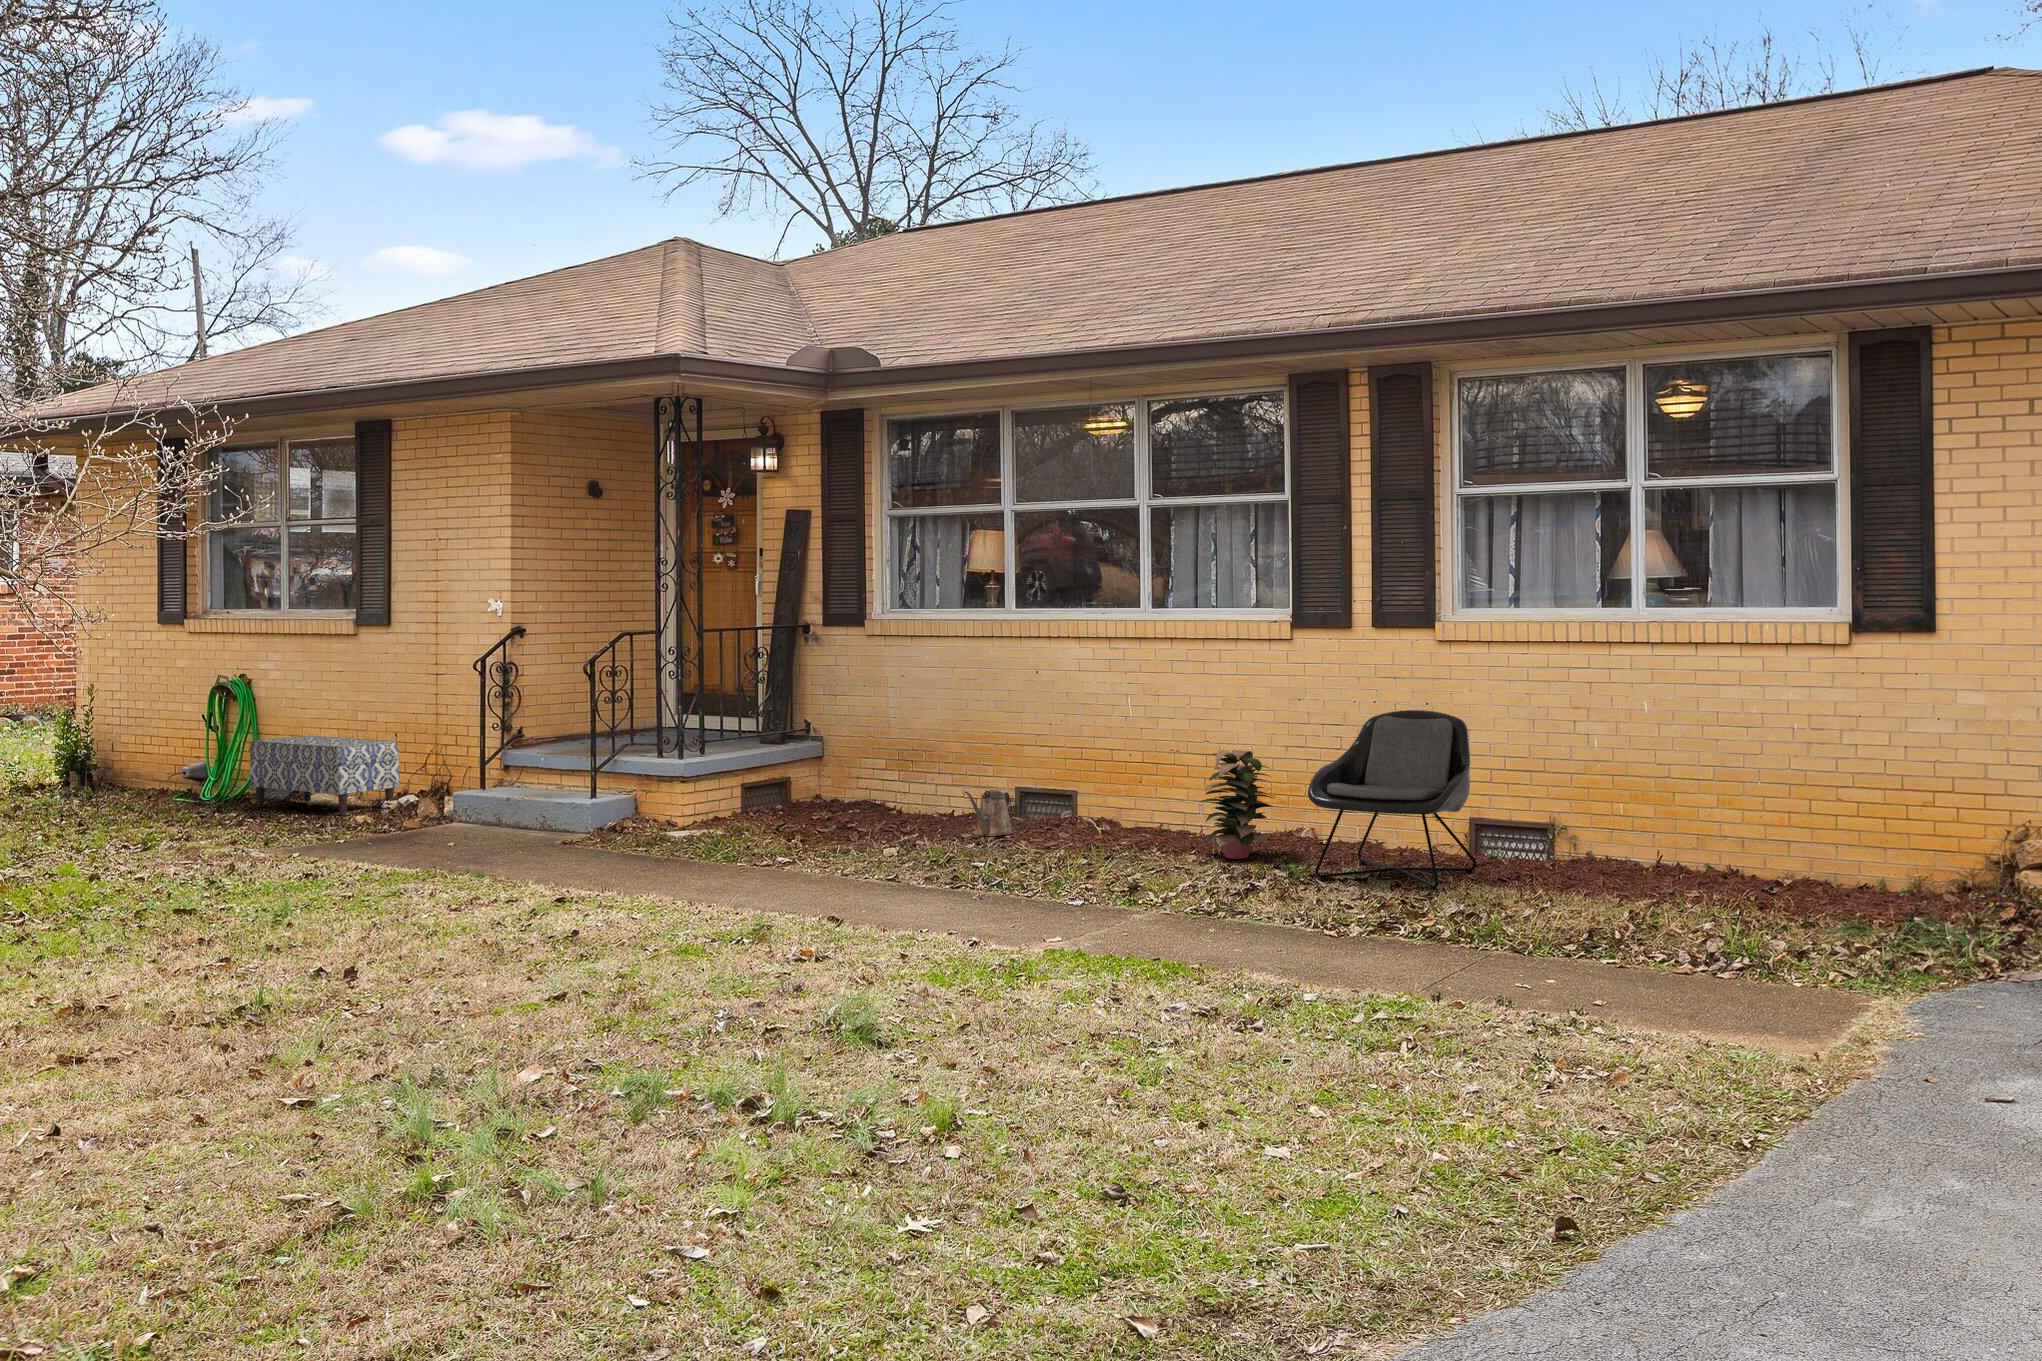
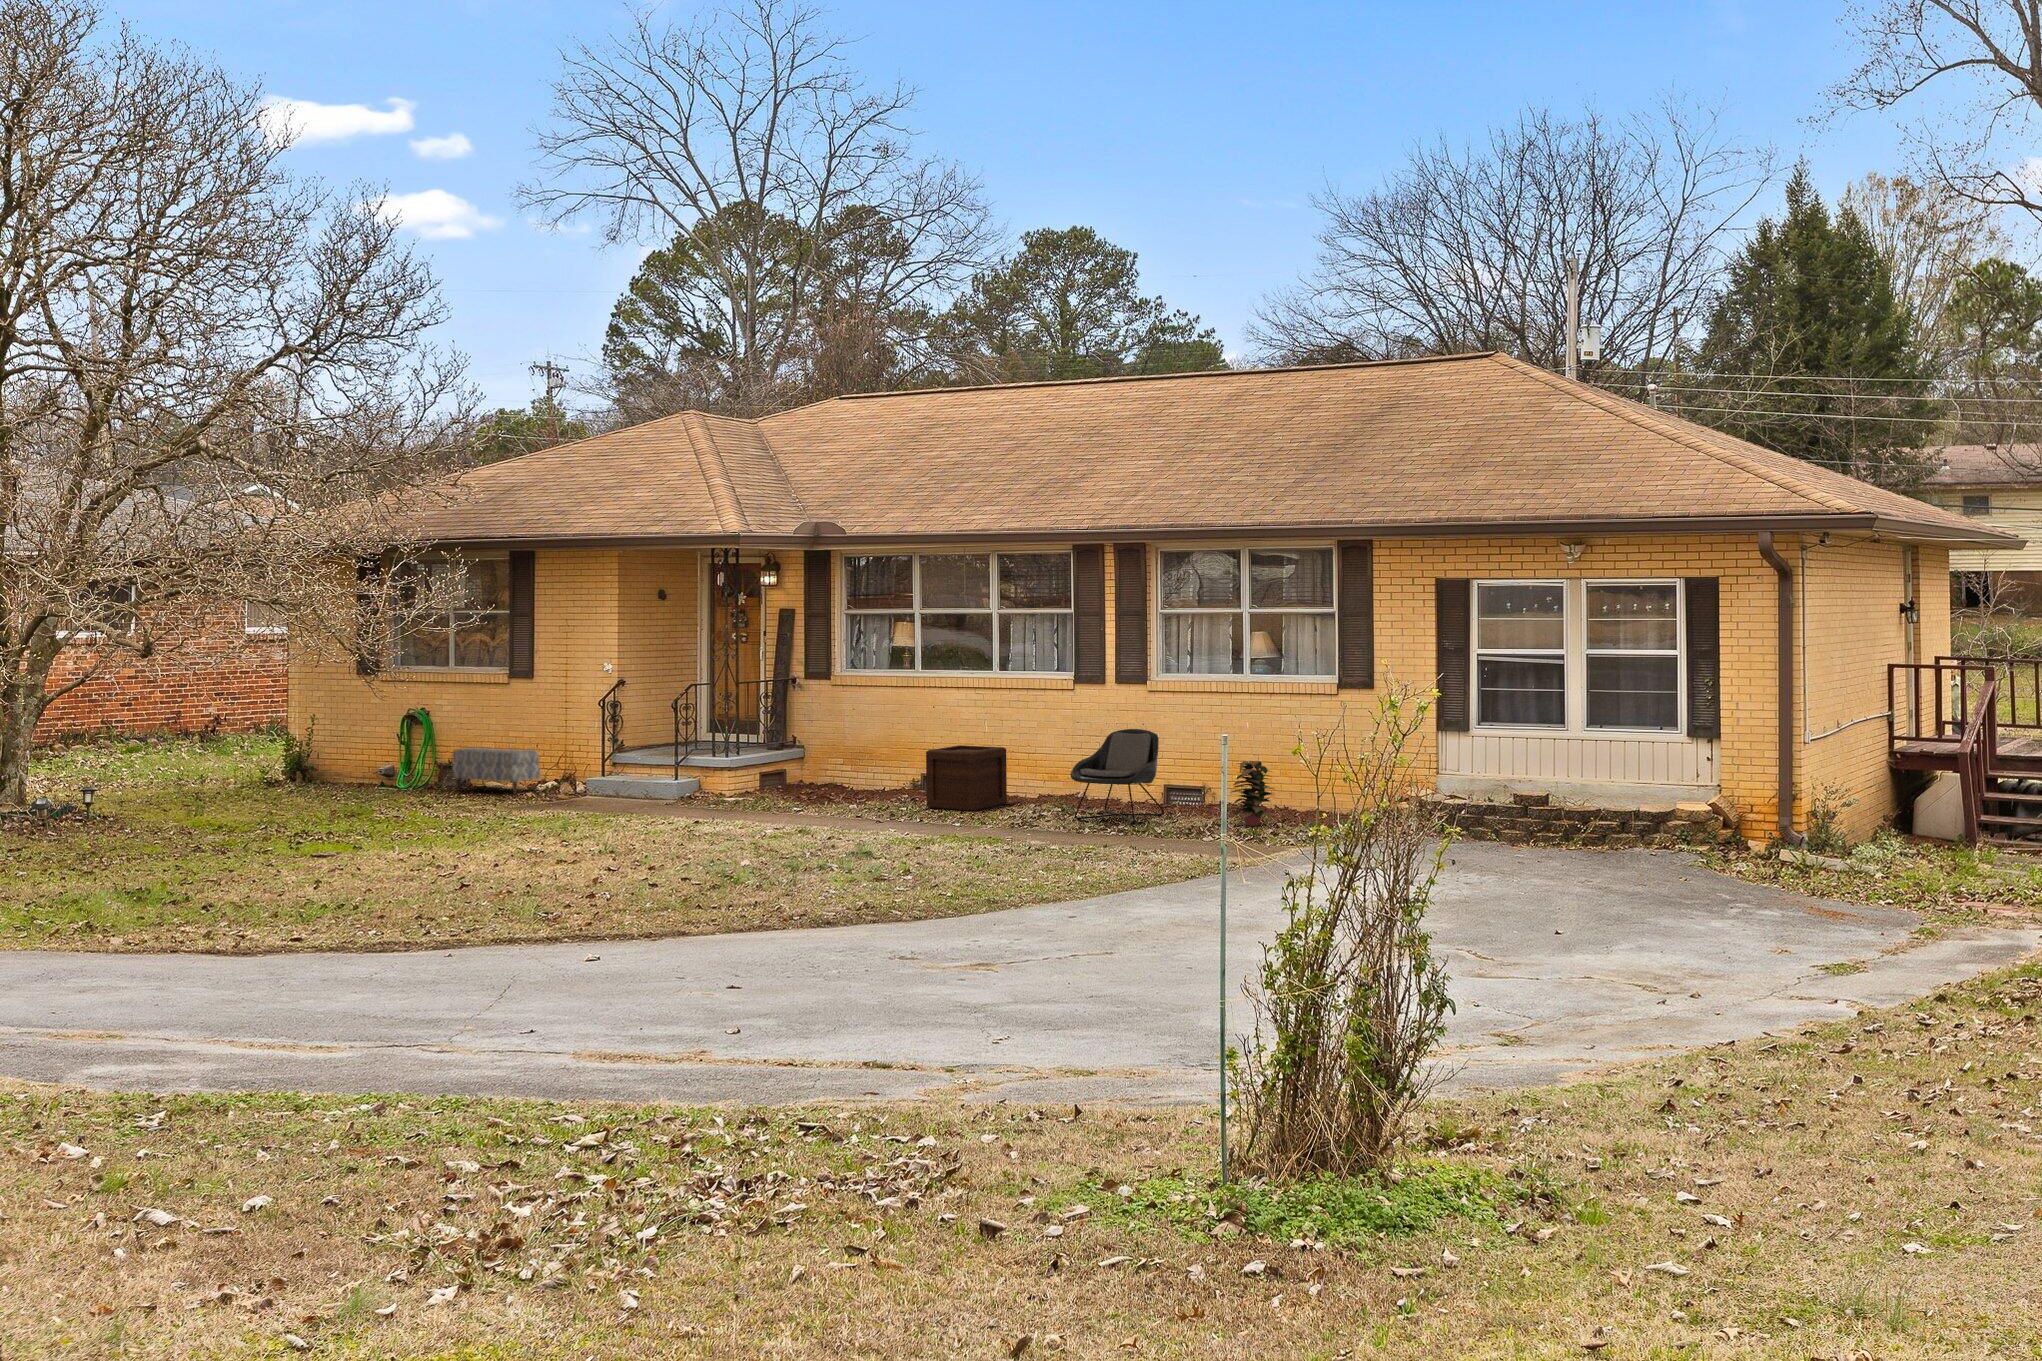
wooden crate: none [1029,739,1168,857] -> present [926,745,1007,811]
decorative plant: present [1200,750,1274,859] -> present [1232,761,1274,826]
watering can: present [965,790,1013,836] -> none [891,775,920,802]

